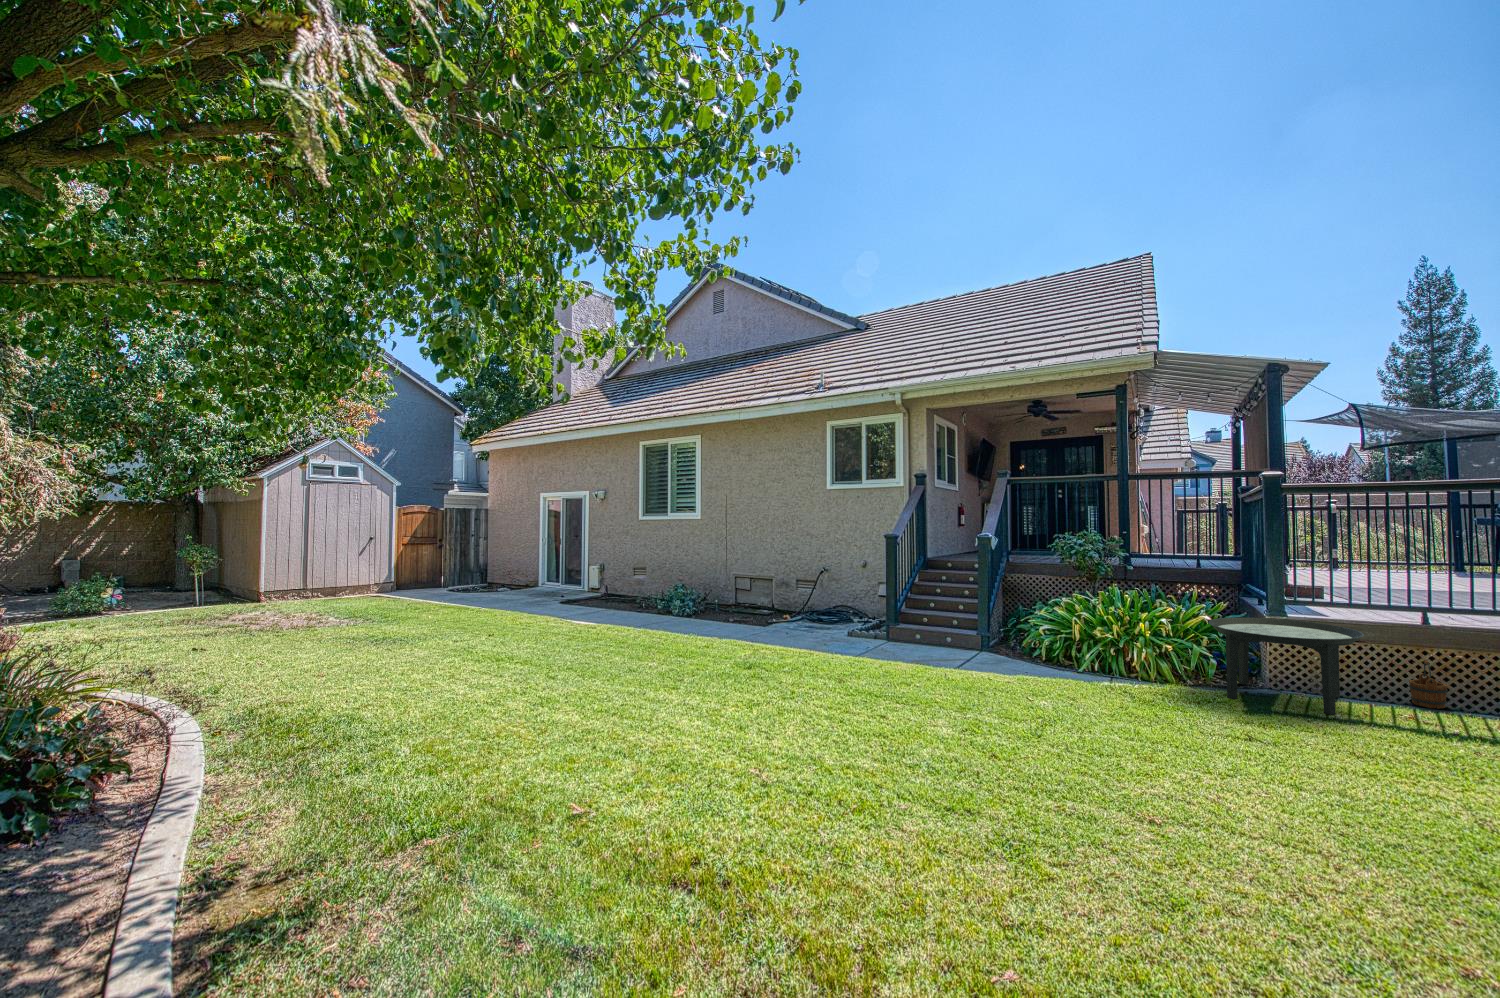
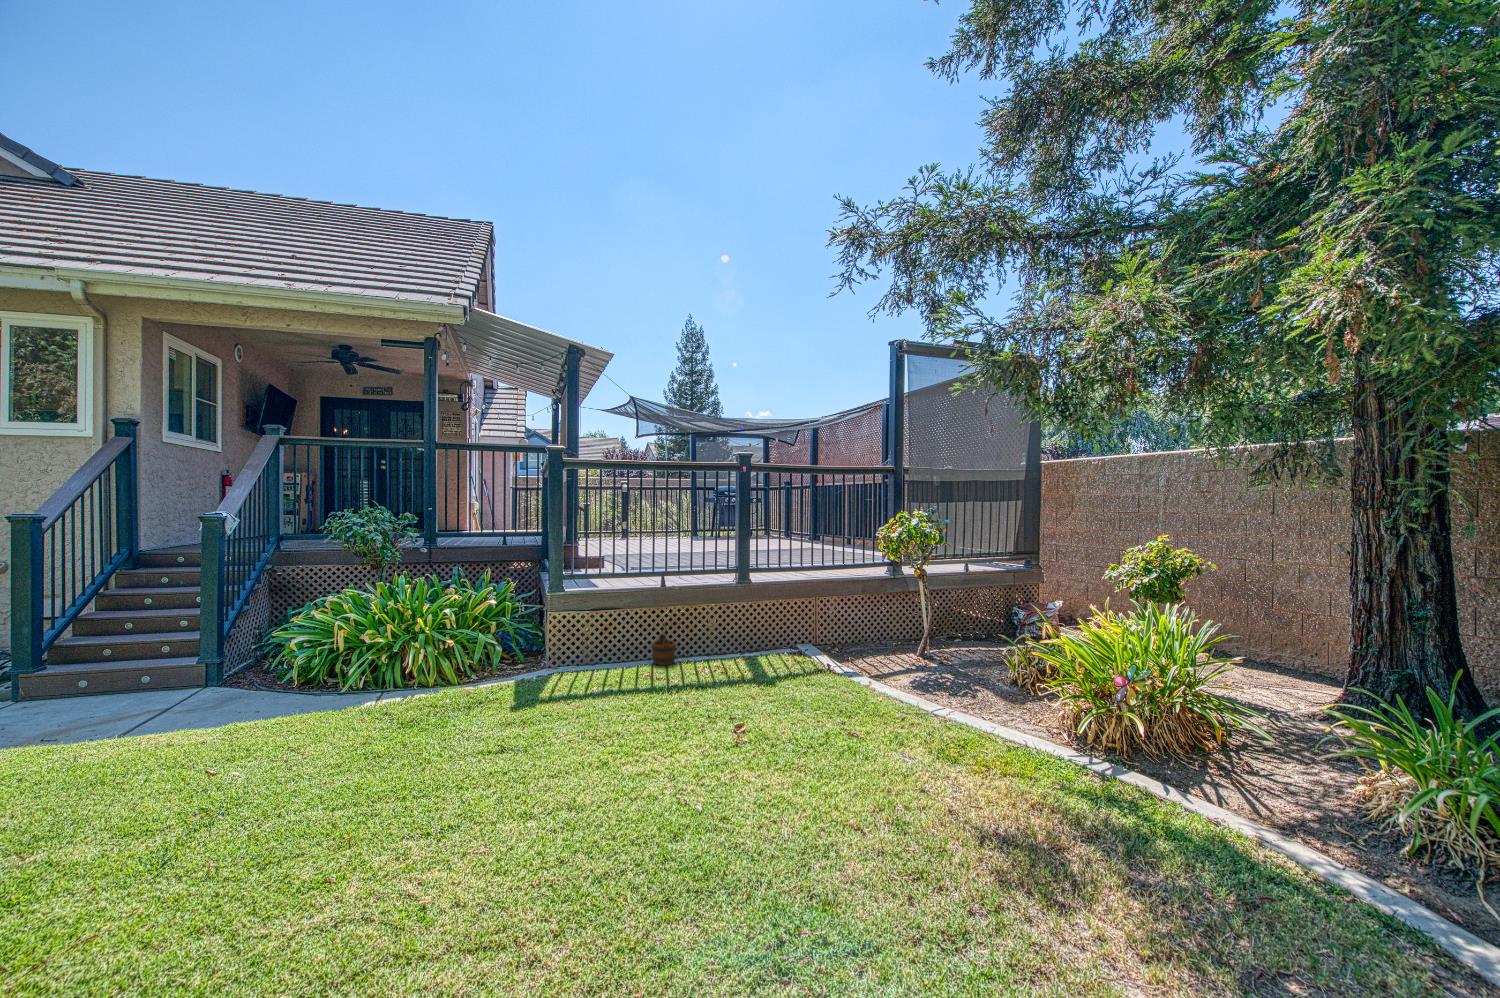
round table: present [1208,618,1364,715] -> none [487,597,620,695]

